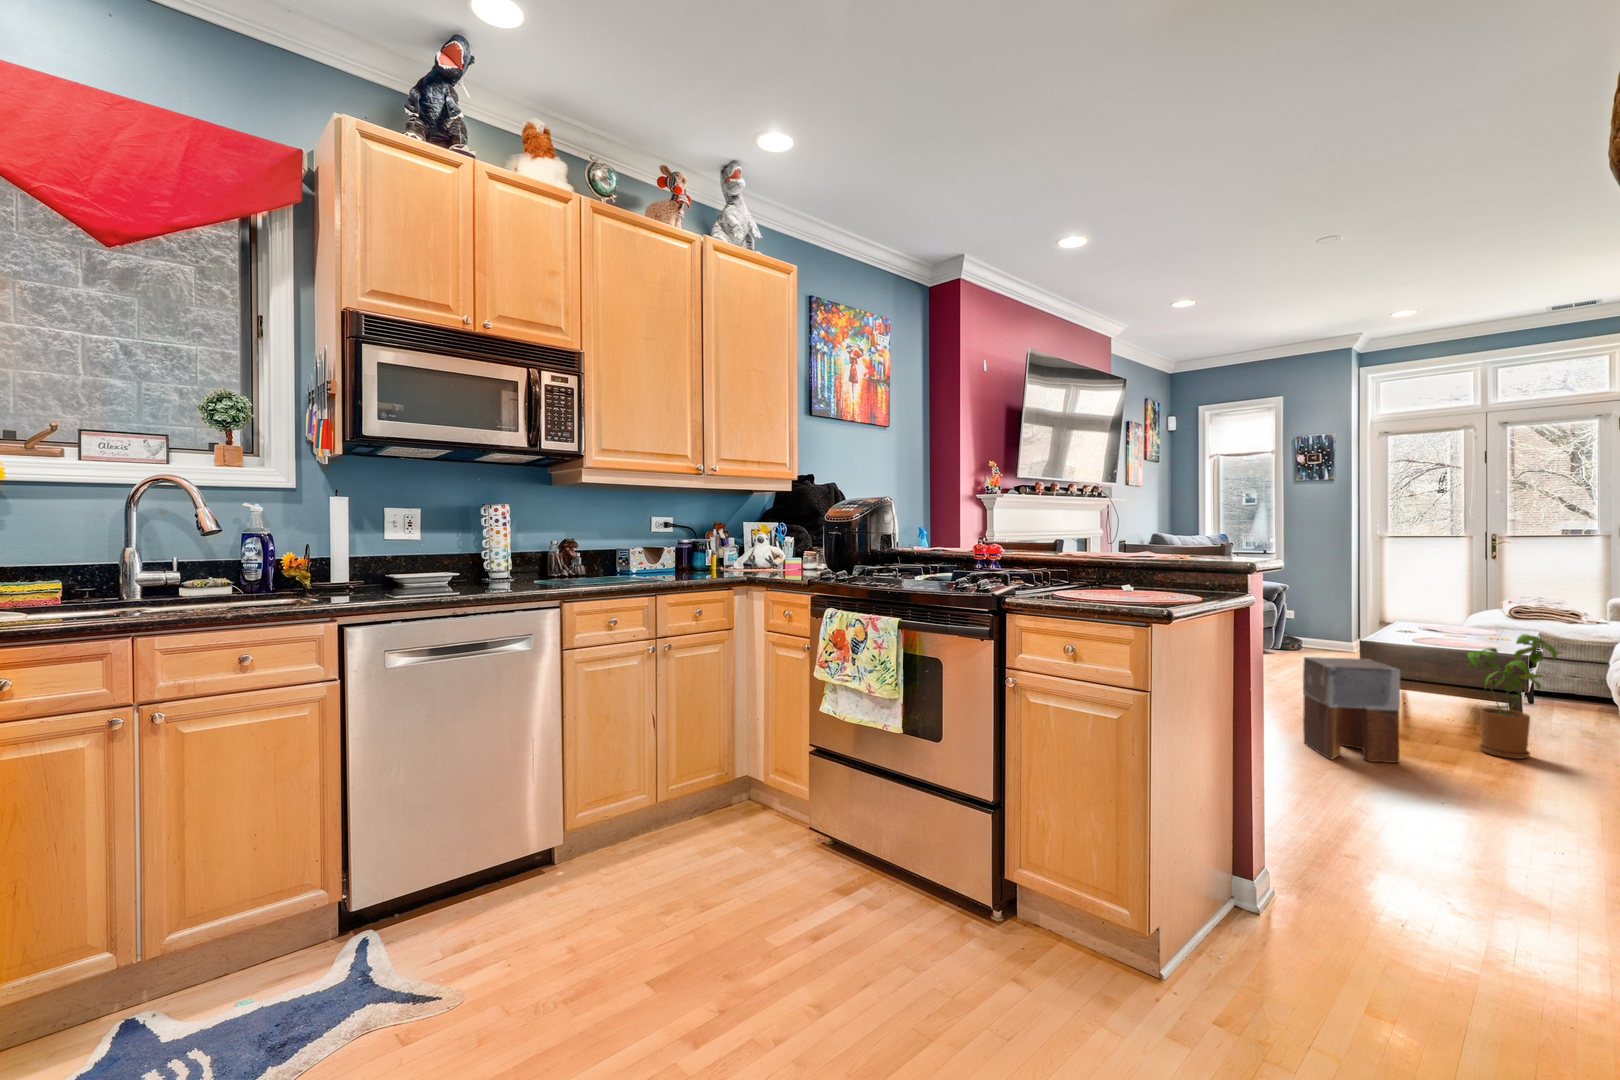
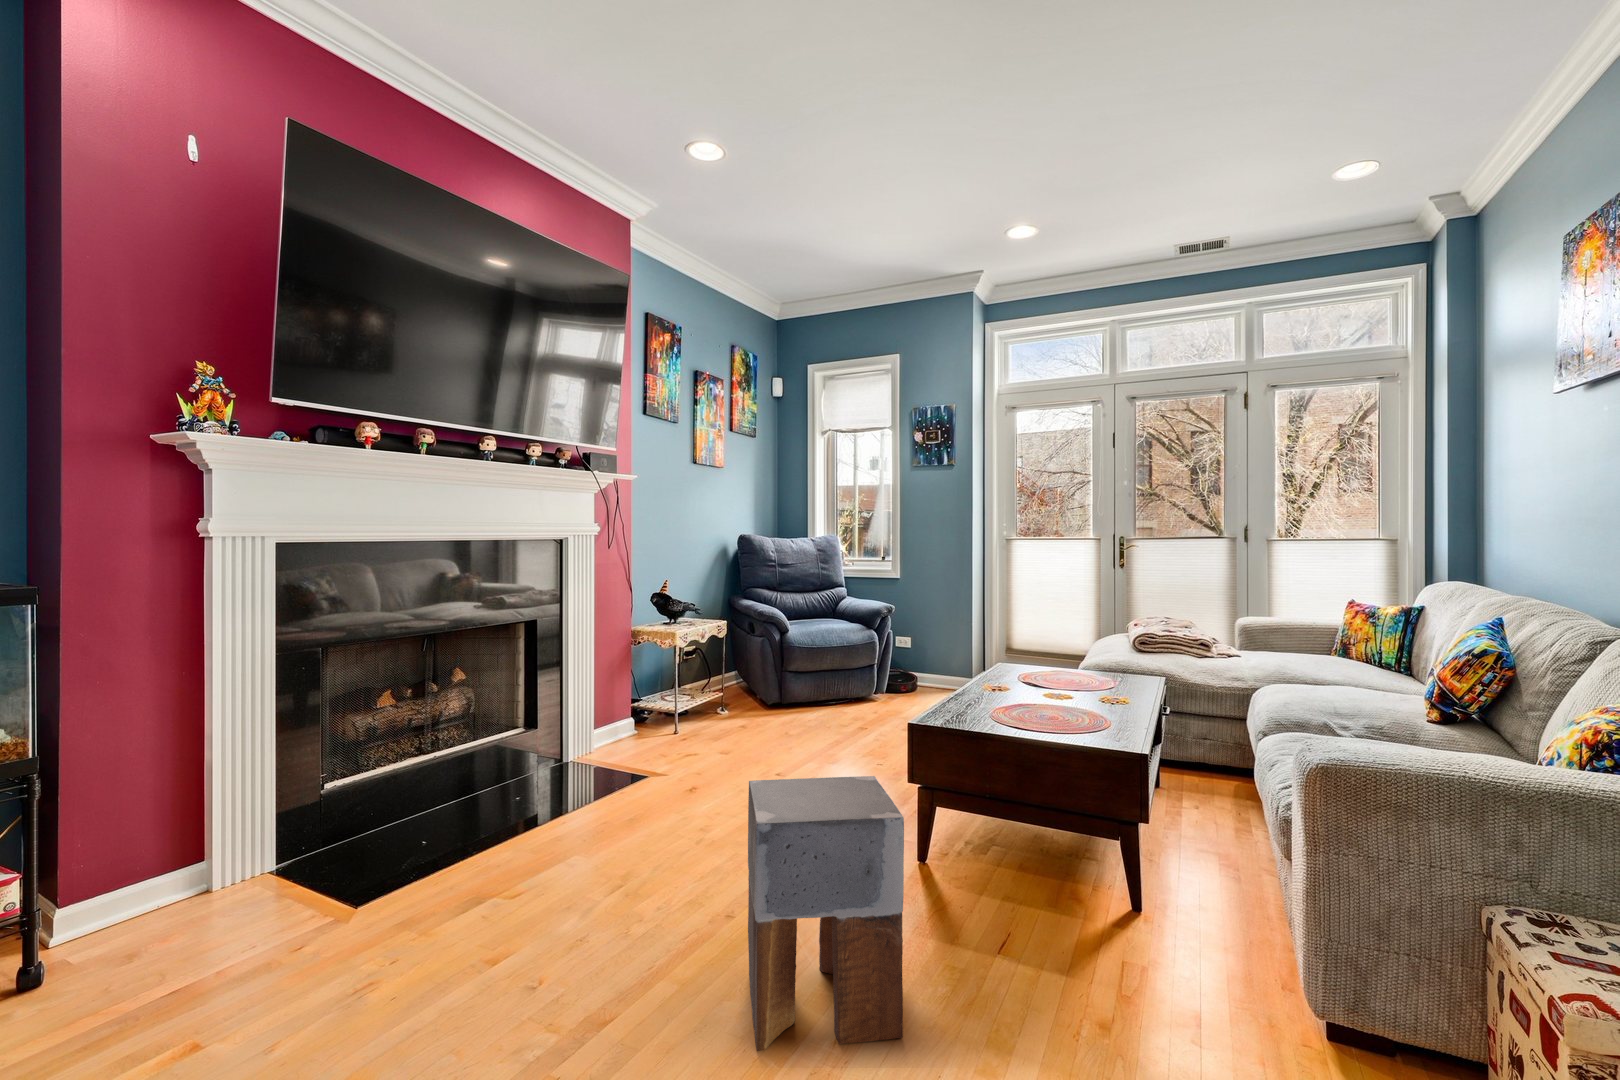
house plant: present [1468,634,1561,759] -> none [1050,709,1201,966]

